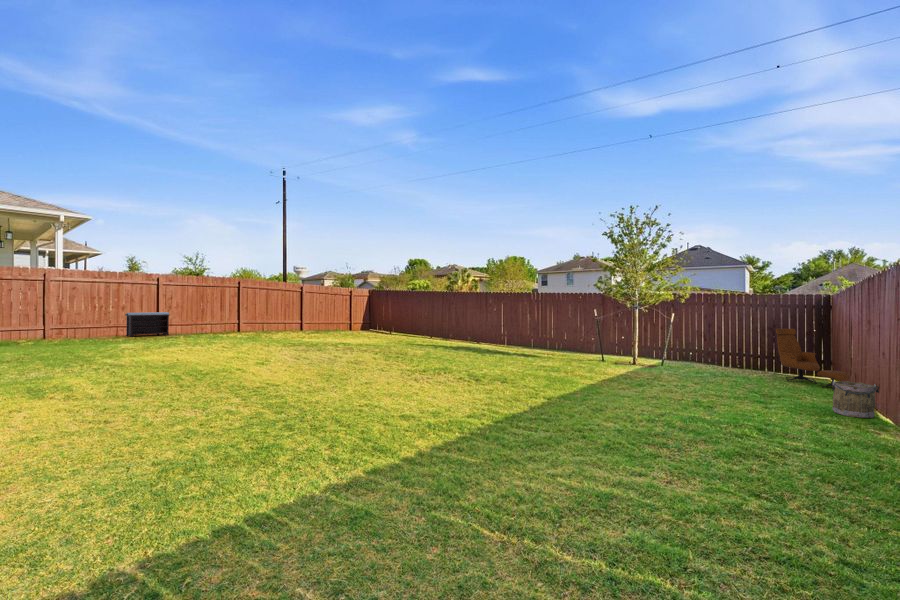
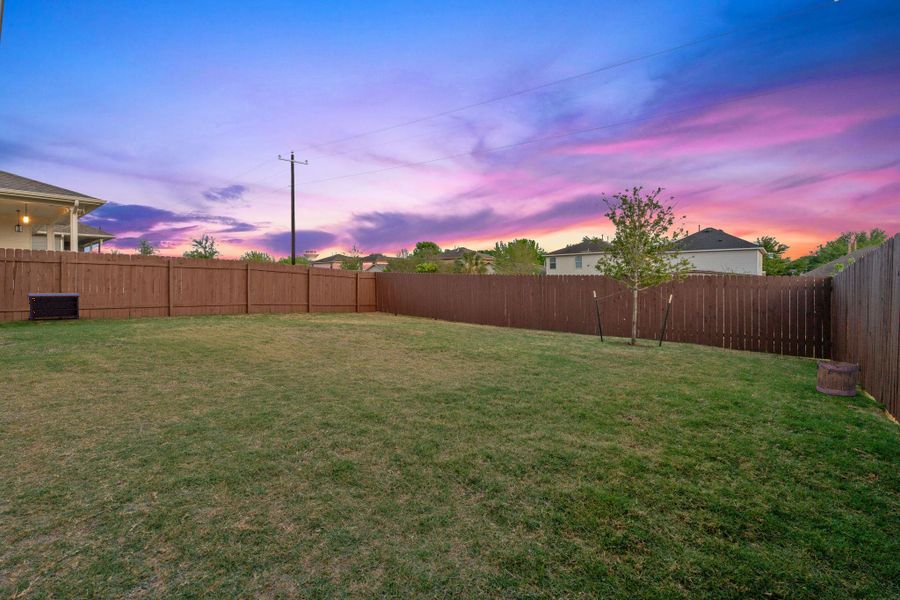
bench: present [125,312,169,337] -> present [27,293,80,320]
lounge chair: present [776,329,849,388] -> none [773,310,843,371]

